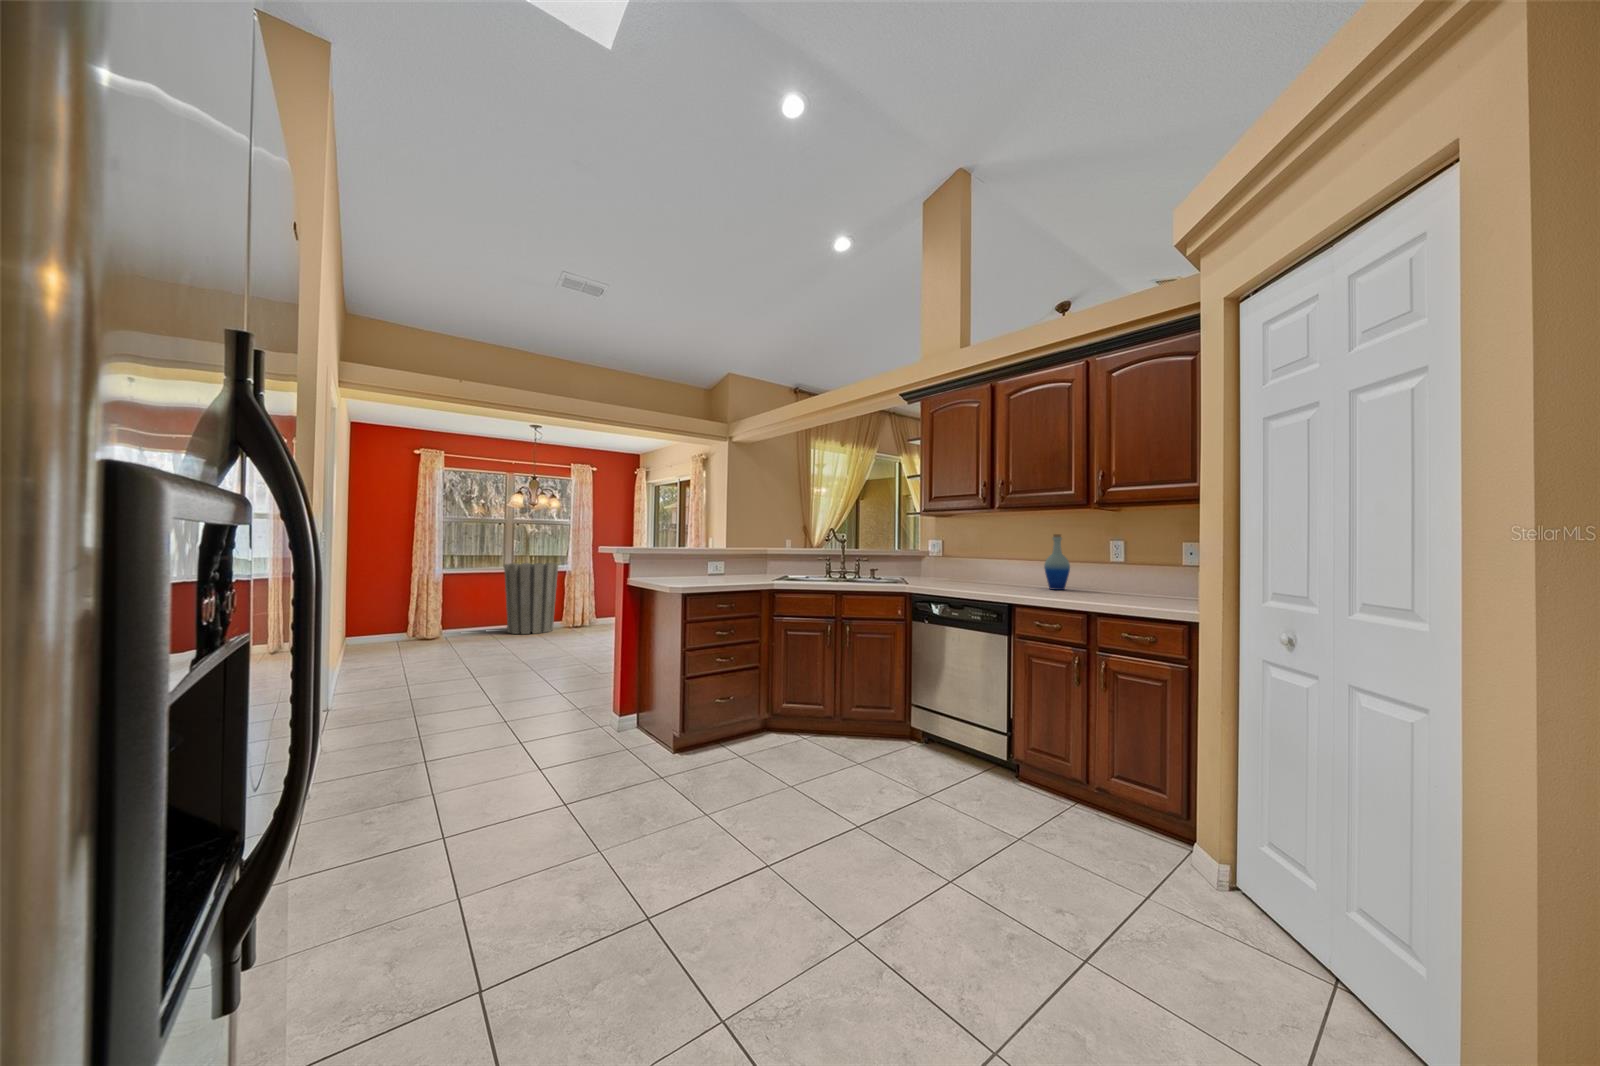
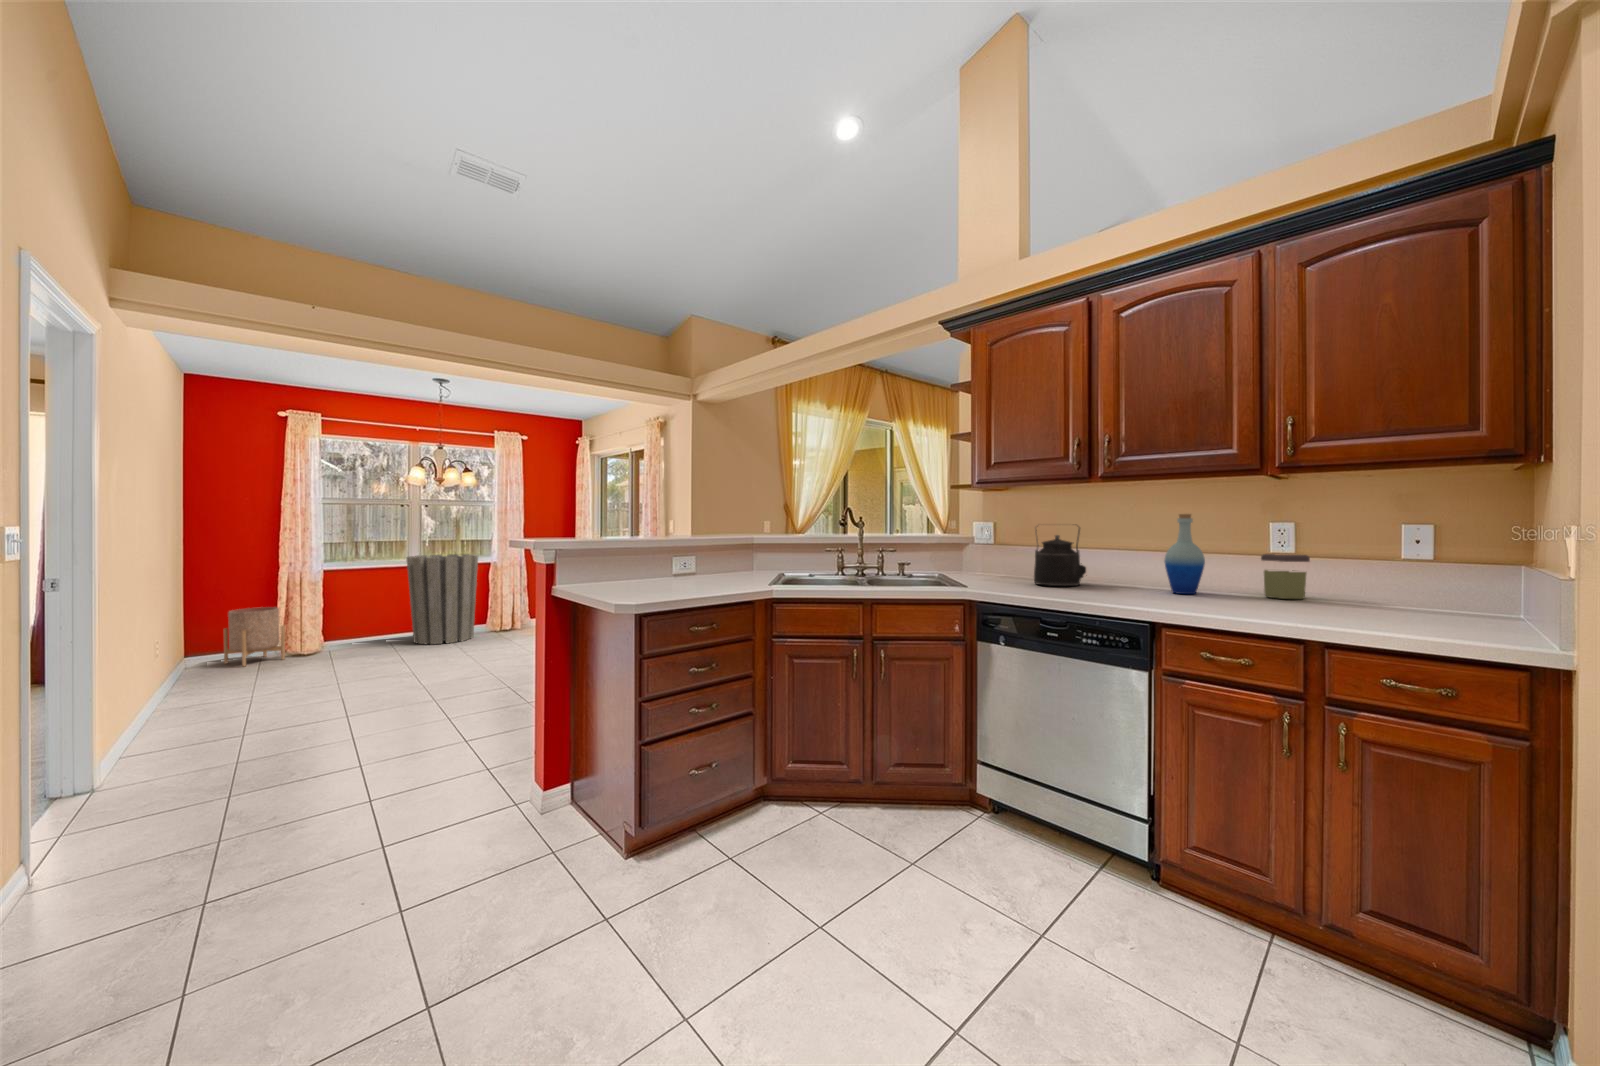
kettle: none [964,541,1013,585] -> present [1034,527,1086,586]
jar: none [1102,562,1134,593] -> present [1261,554,1310,599]
planter: none [372,601,415,646] -> present [224,607,285,667]

